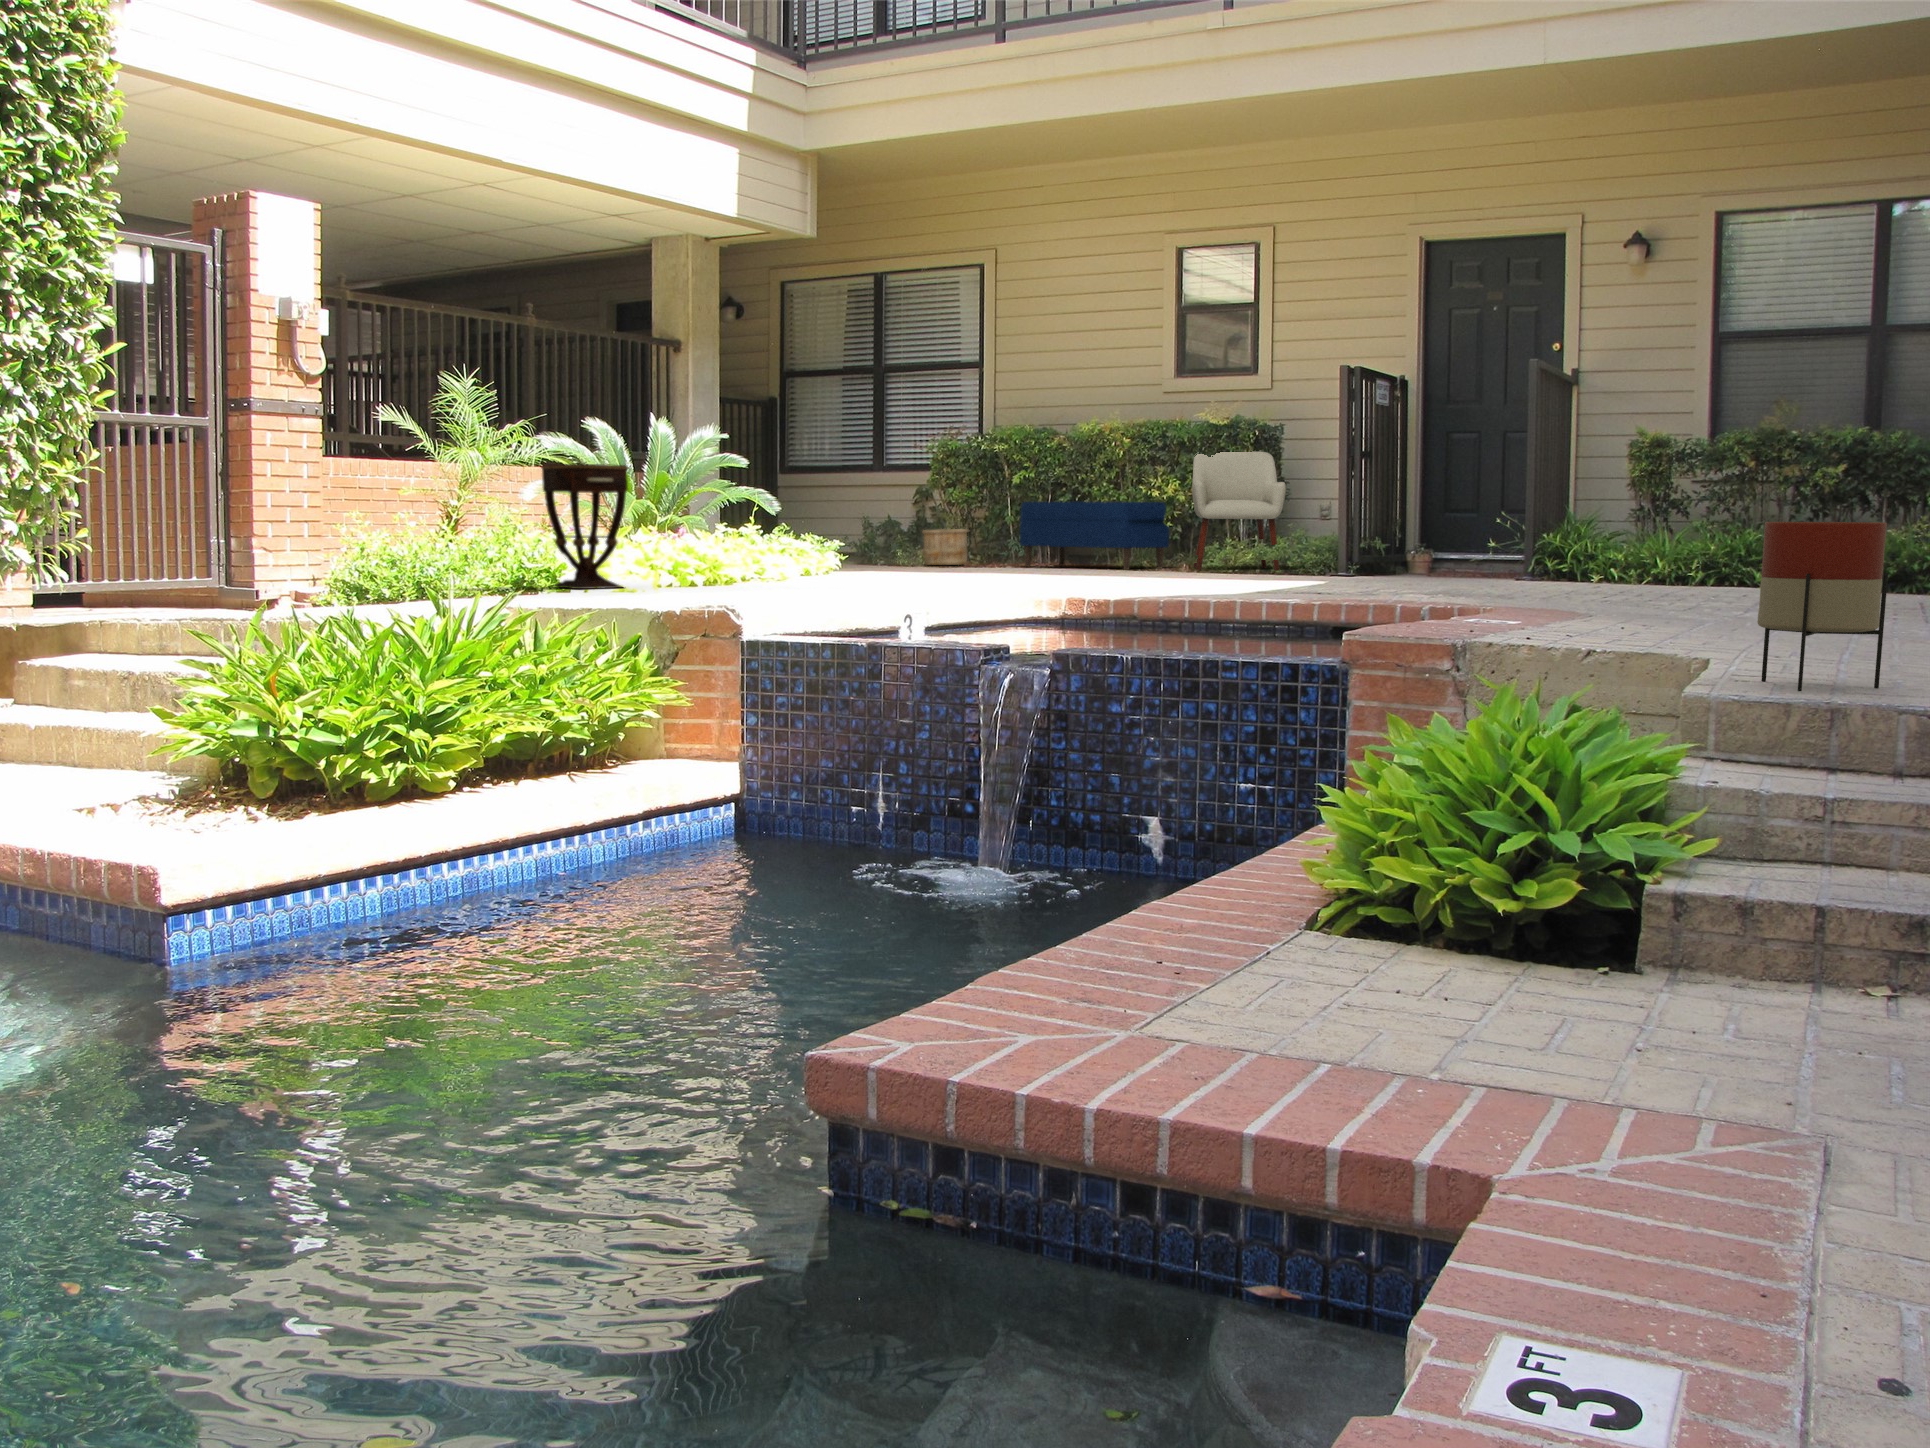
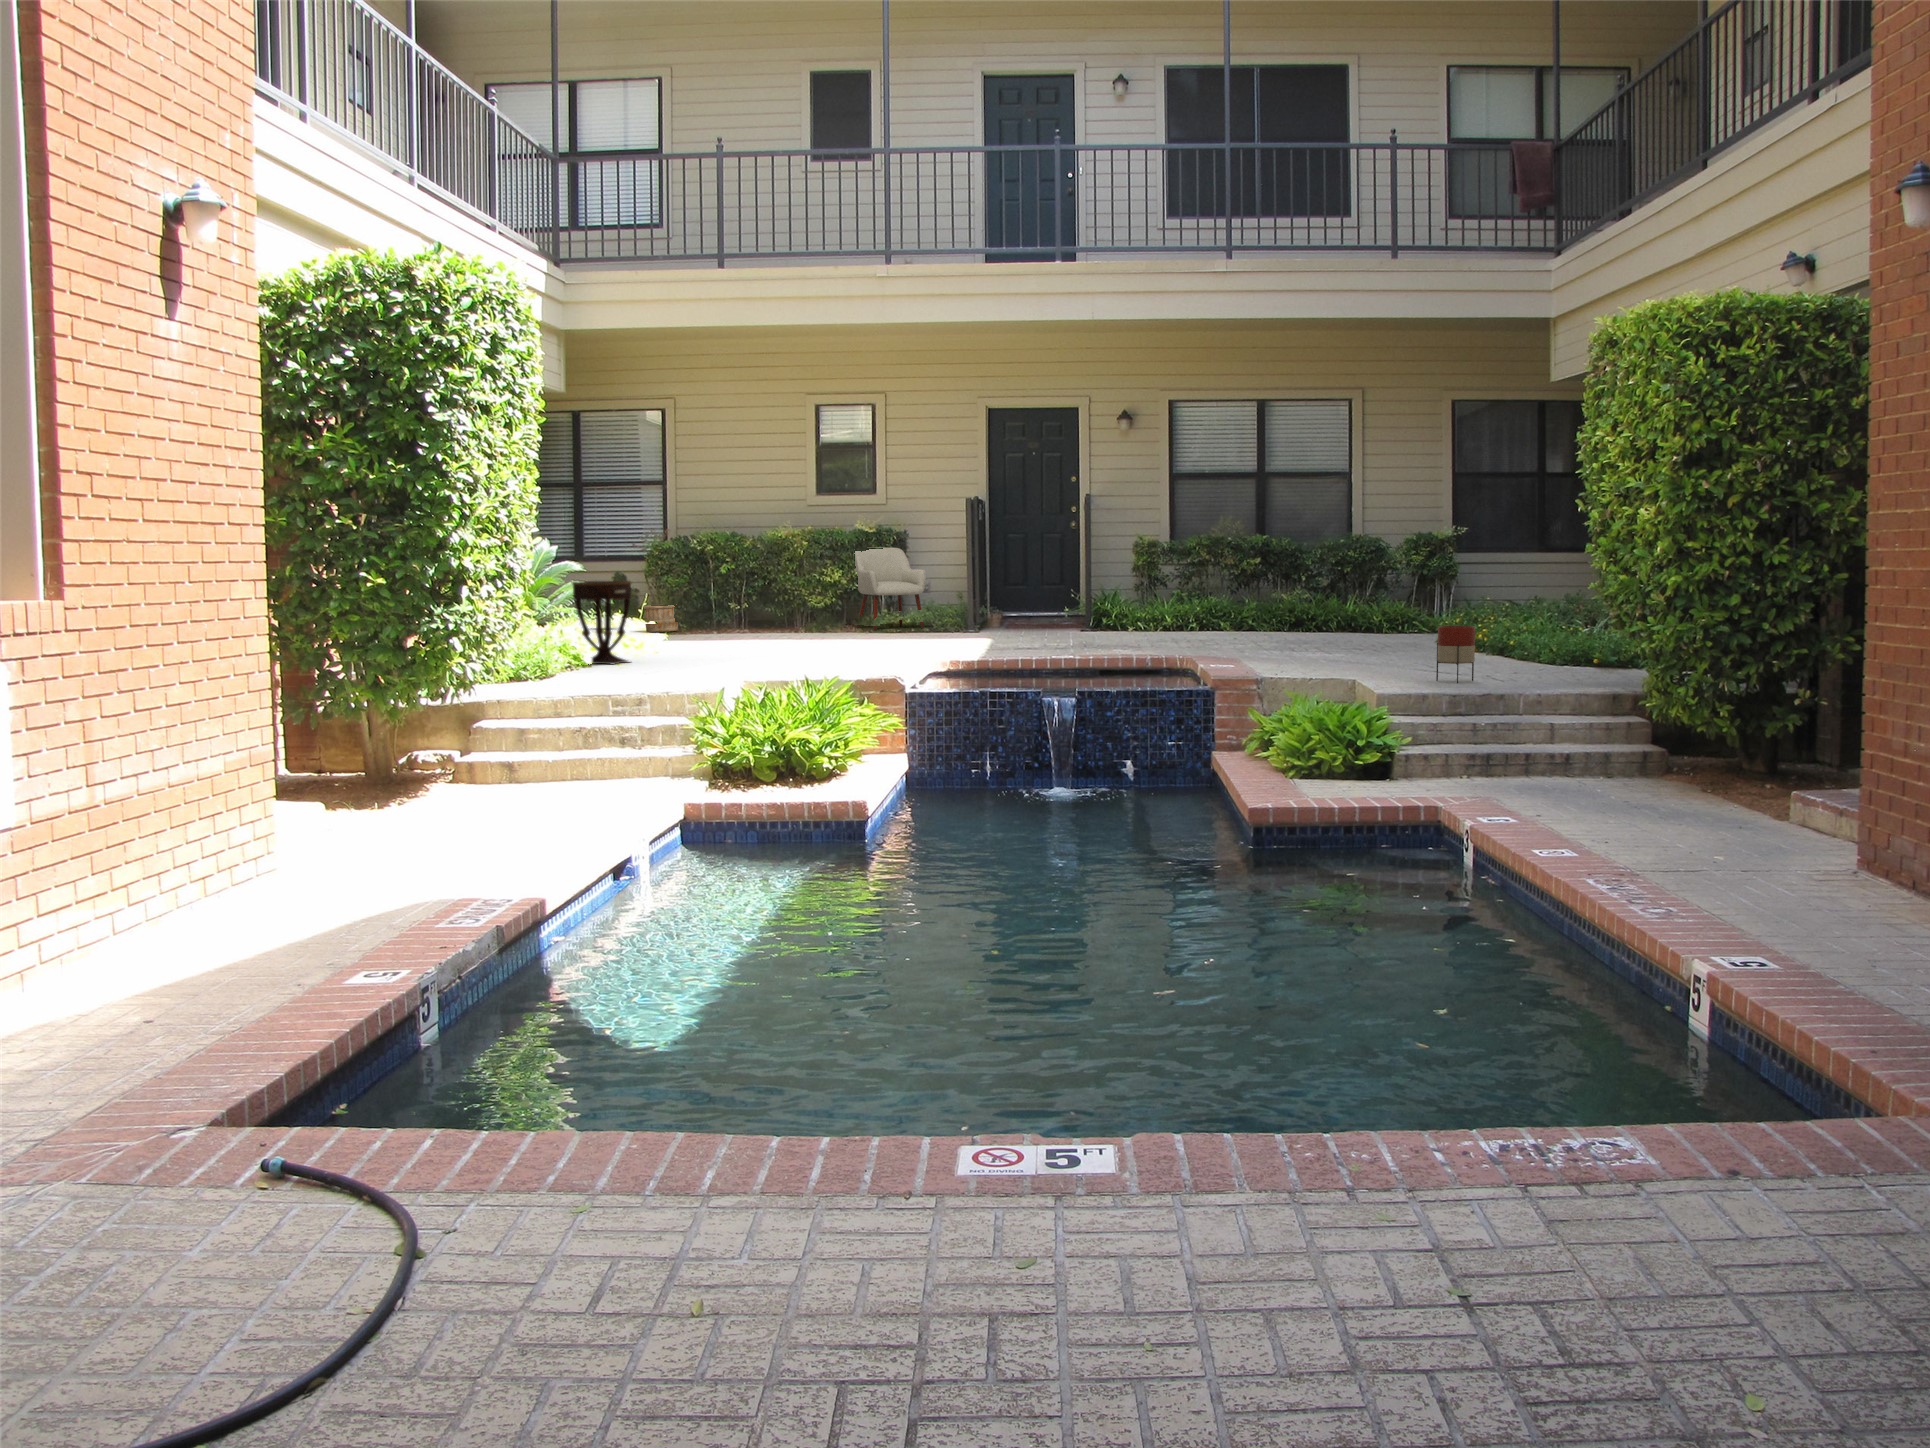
bench: present [1020,502,1169,570] -> none [731,583,840,632]

